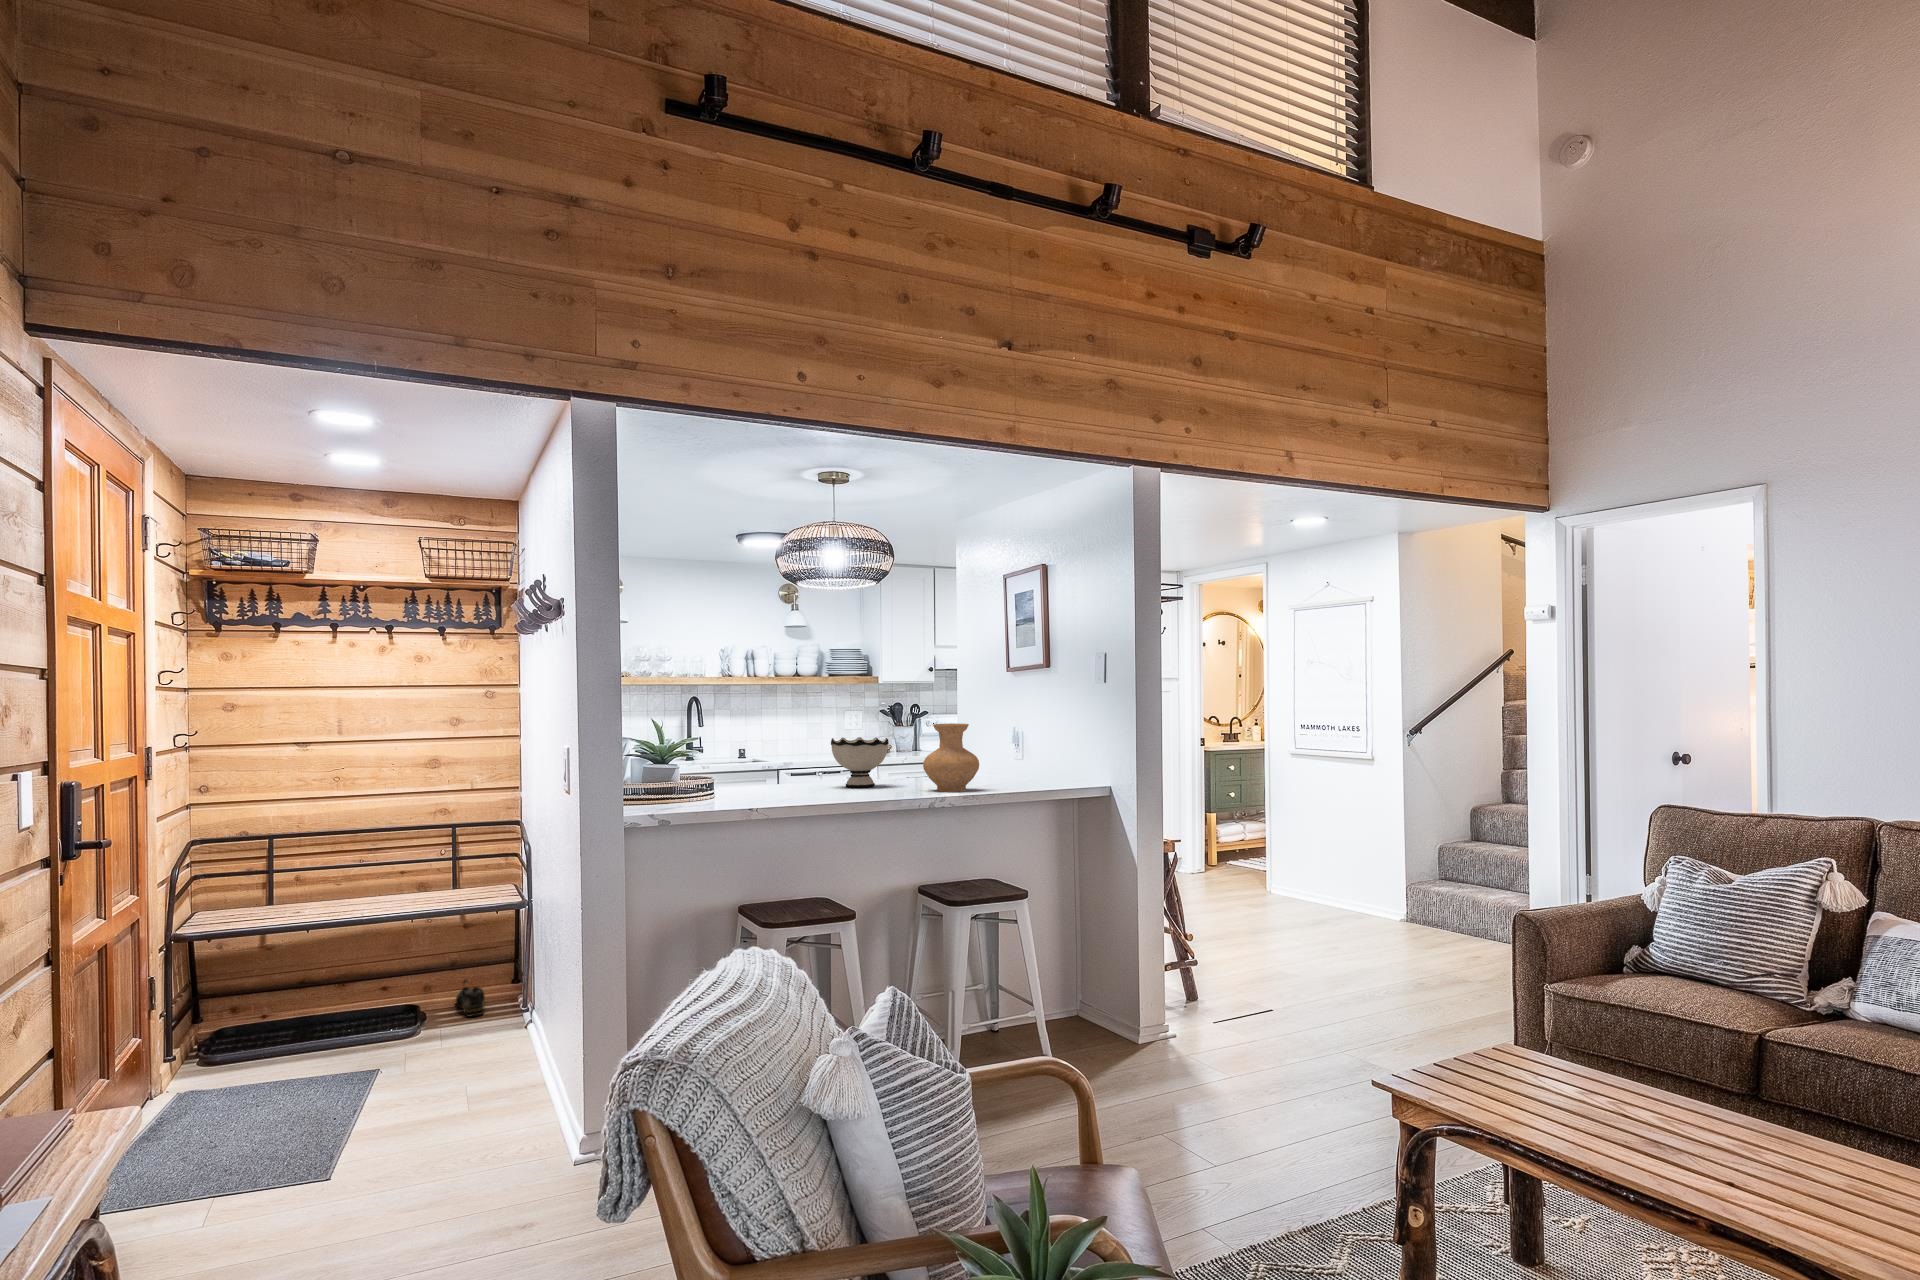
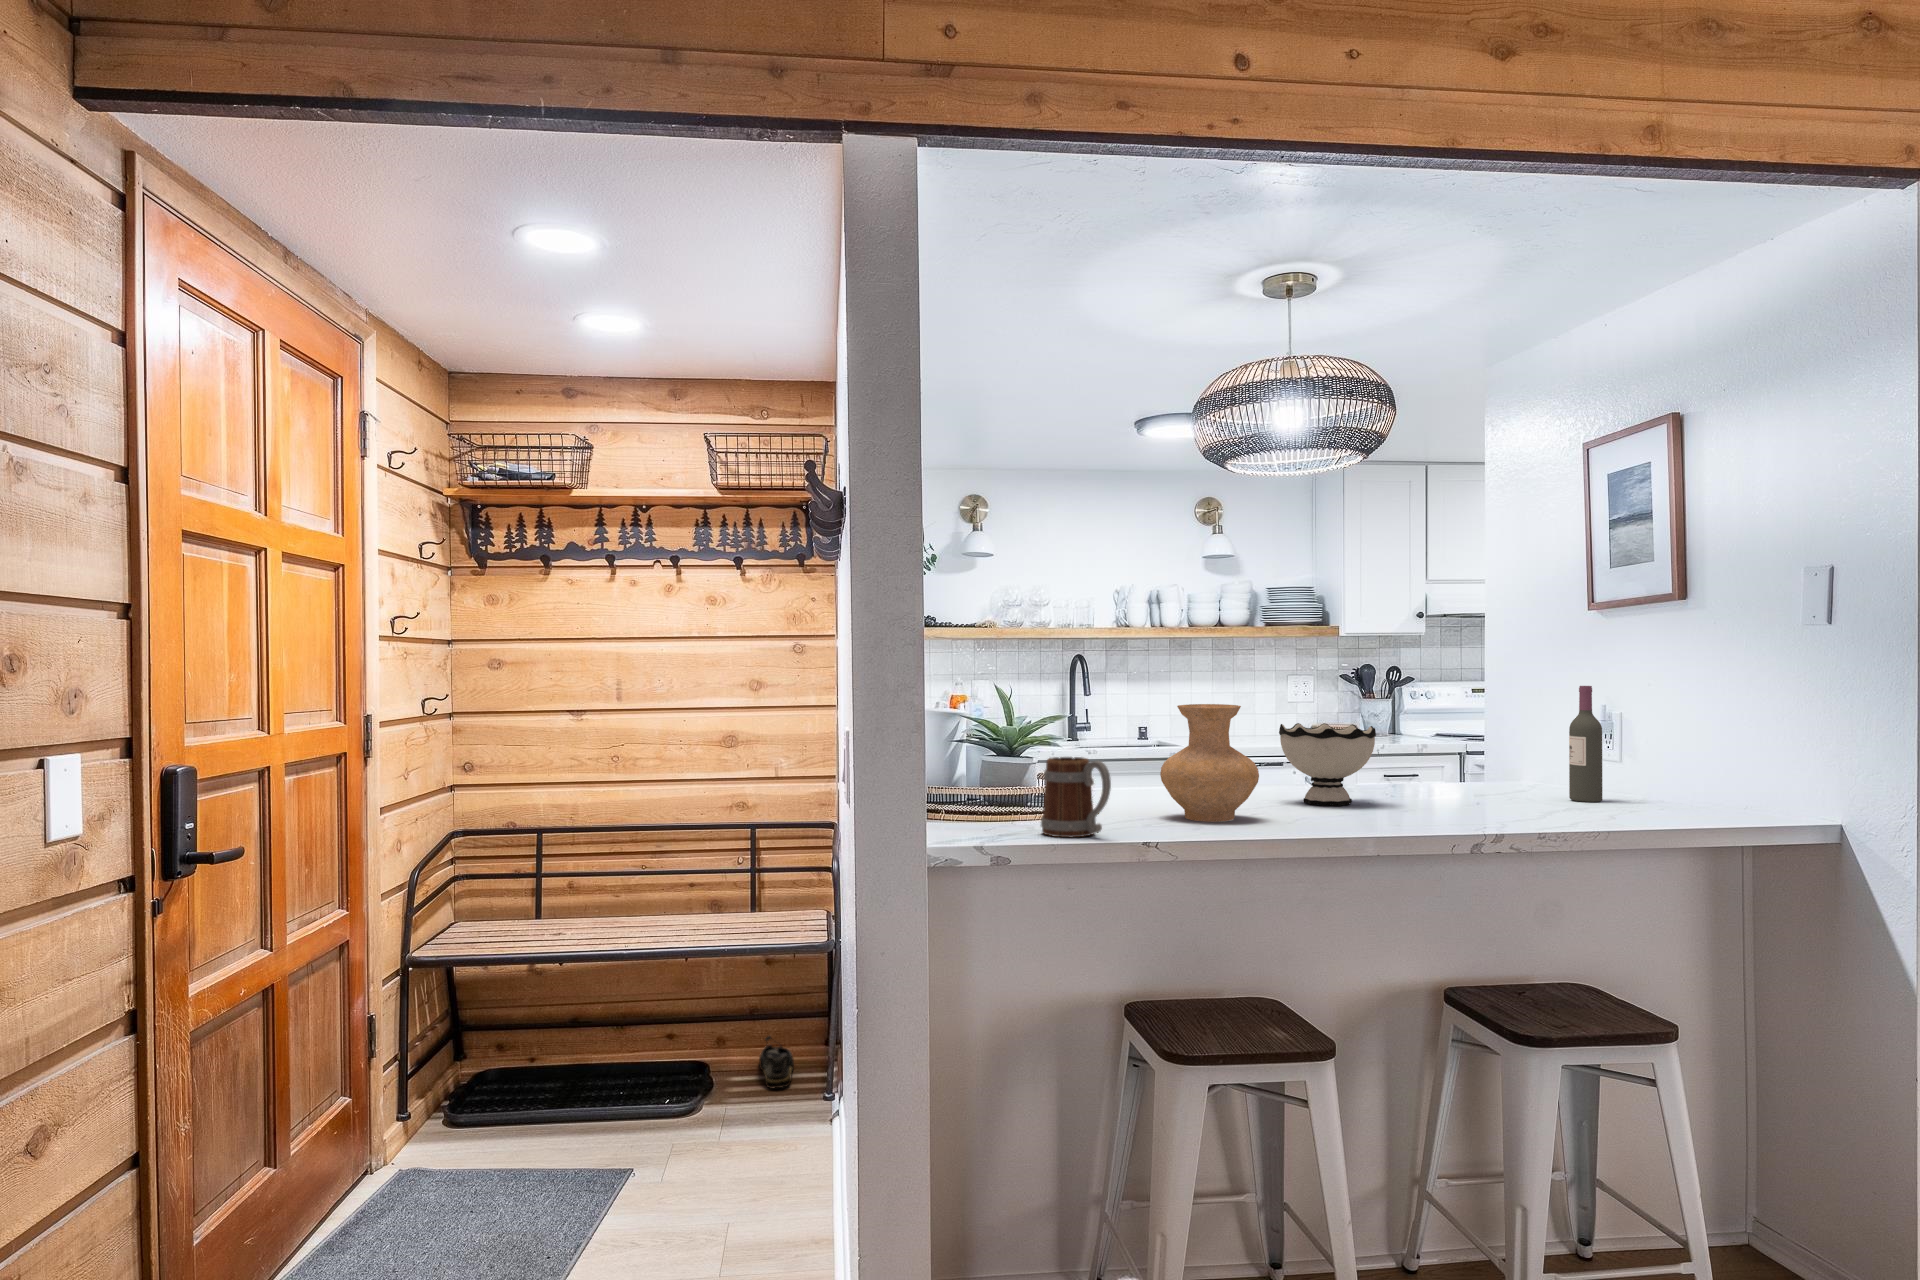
wine bottle: none [1002,711,1020,780] -> present [1569,686,1602,802]
vase: present [923,724,979,792] -> present [1160,704,1259,822]
mug: none [683,759,727,807] -> present [1041,757,1111,837]

